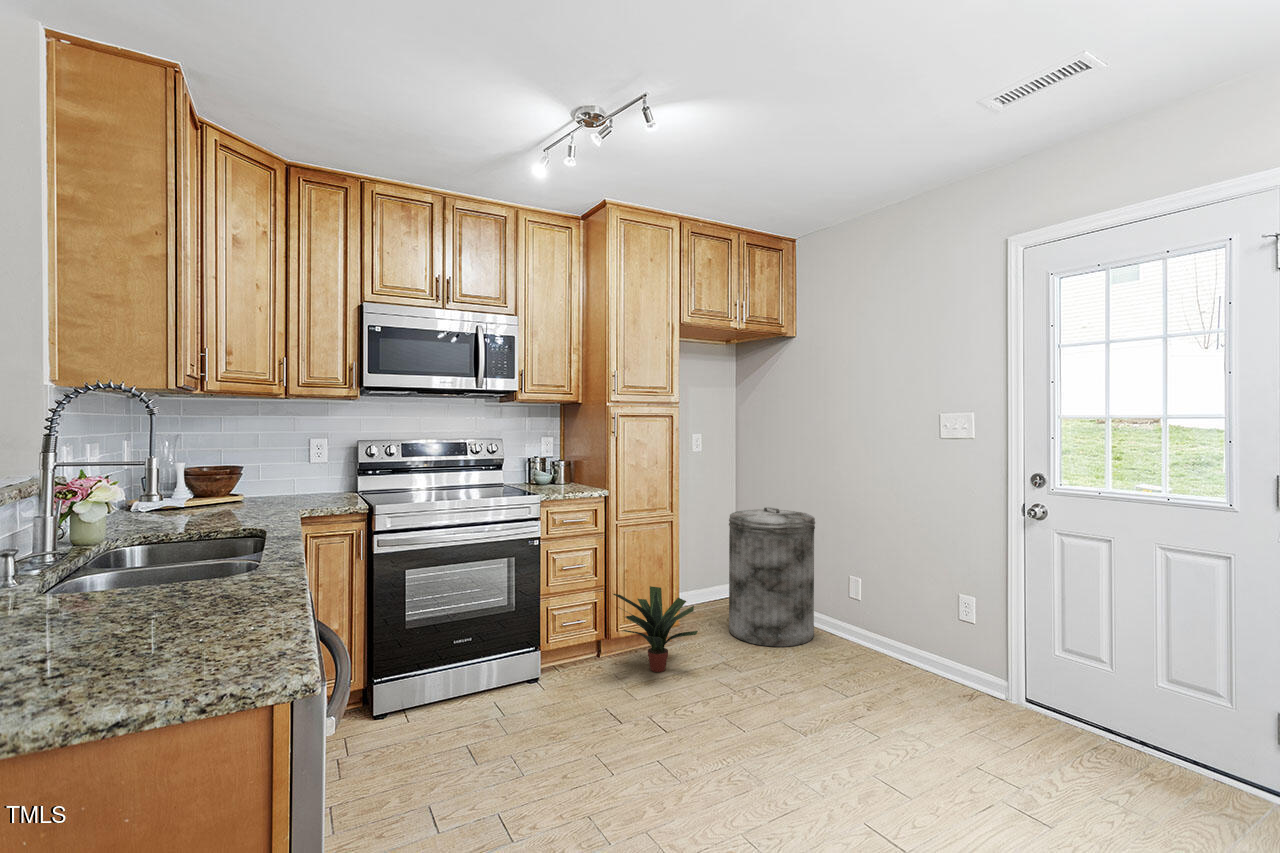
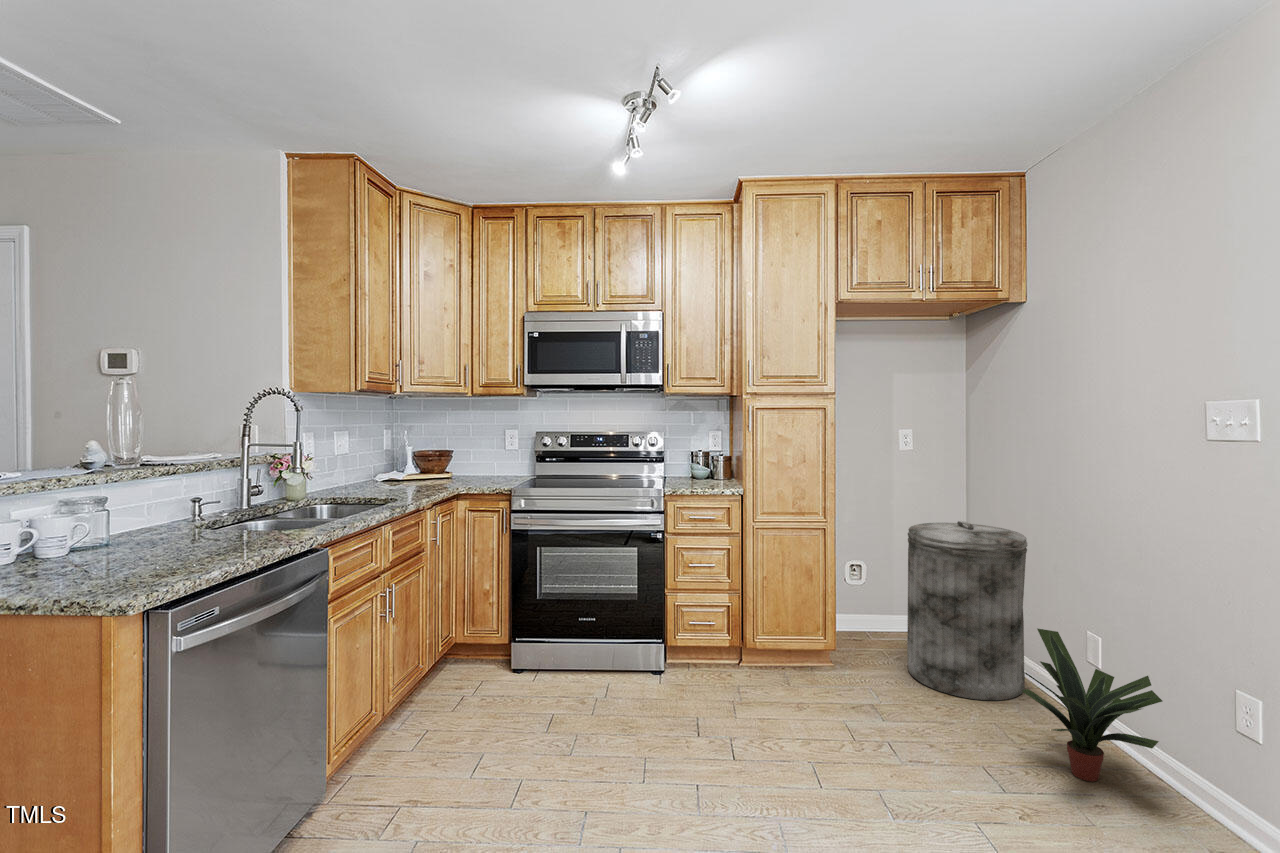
potted plant: present [613,586,698,672] -> present [1022,629,1162,782]

